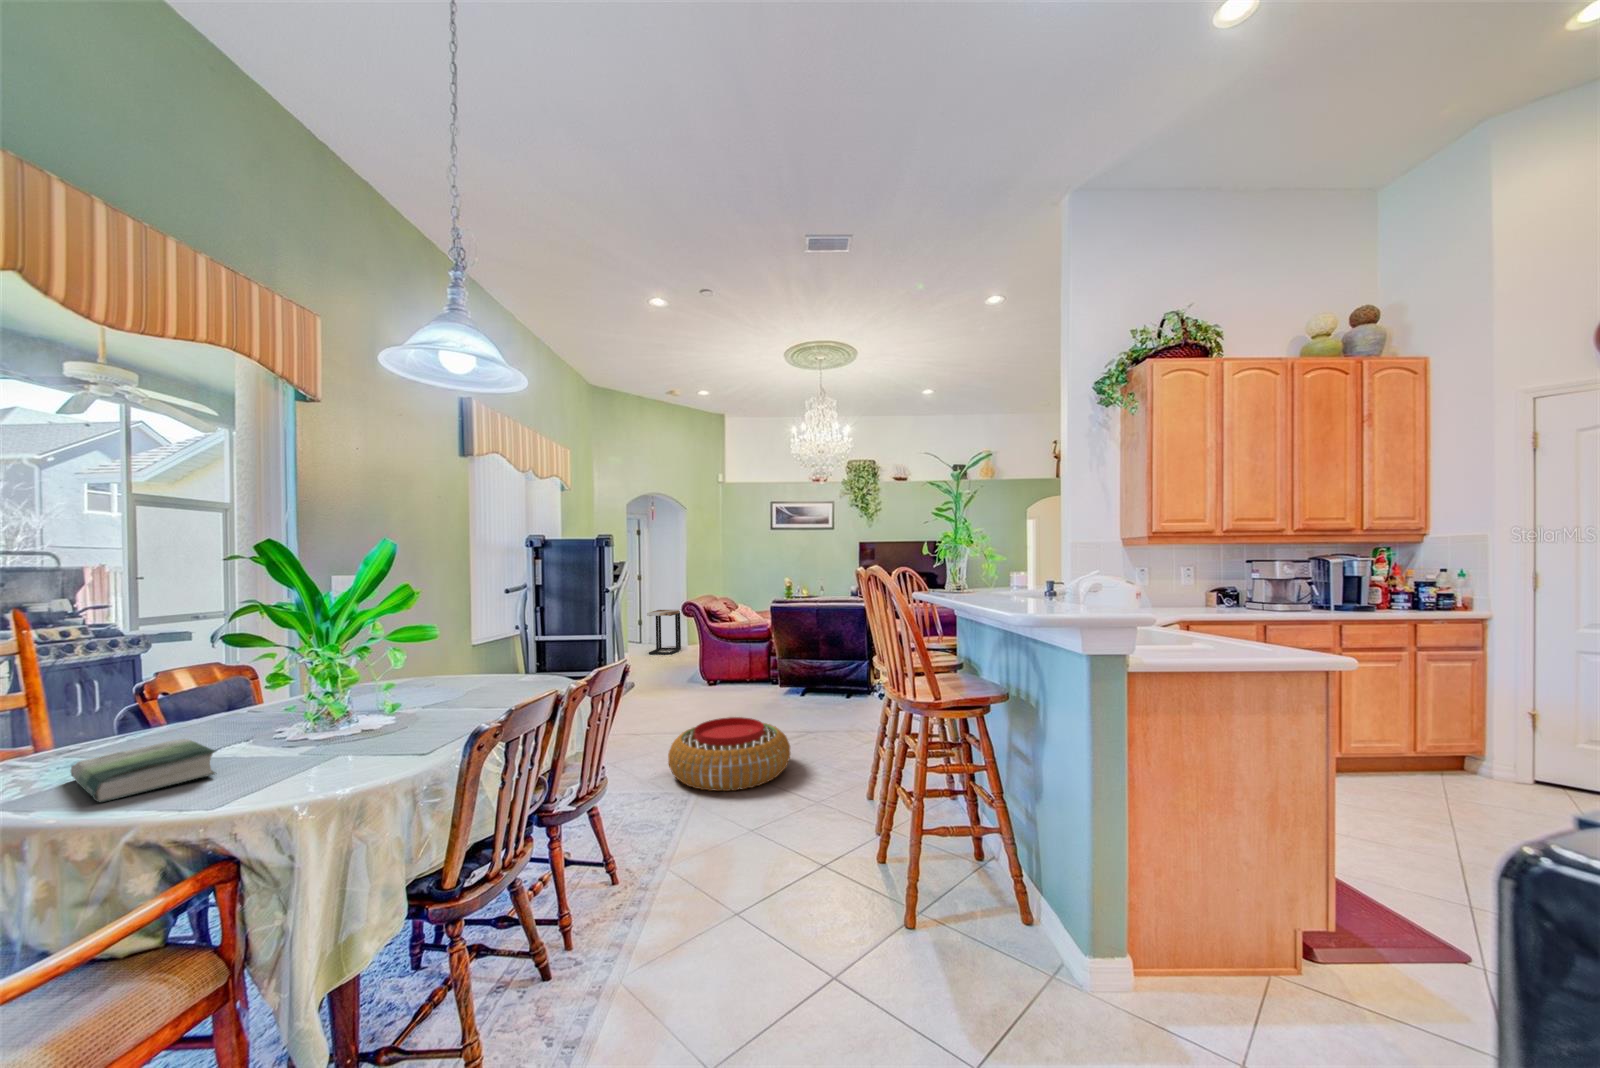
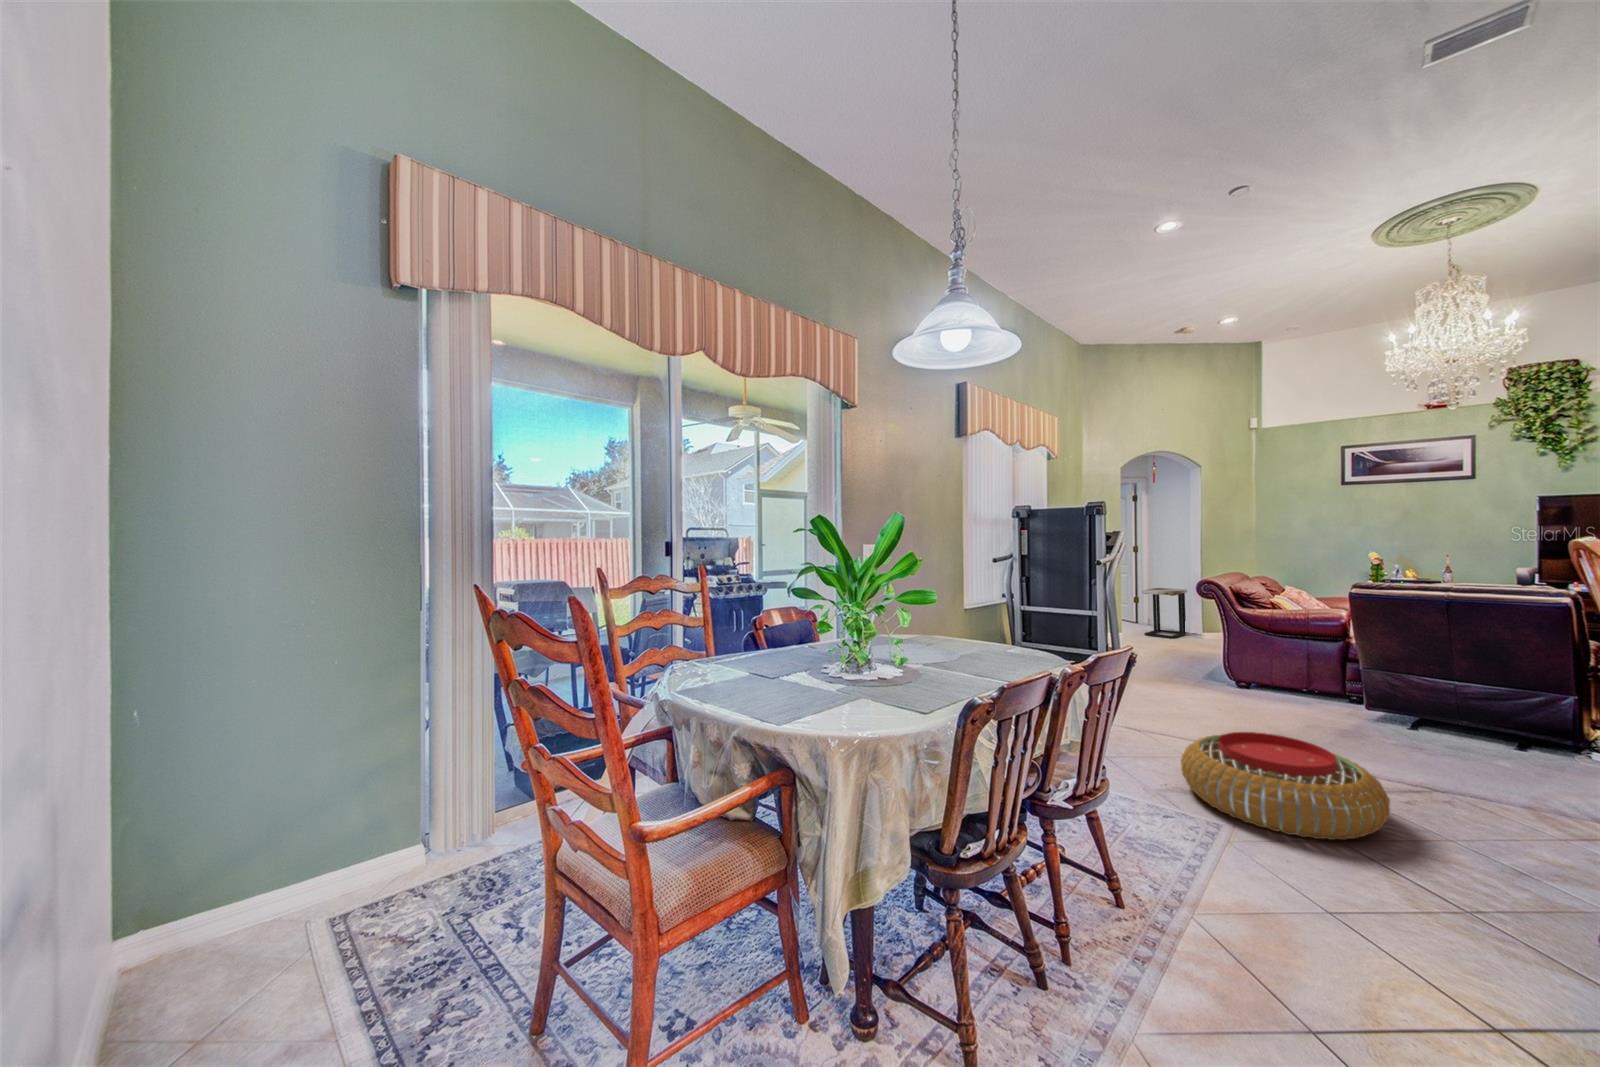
book: present [71,739,215,802] -> none [717,662,785,700]

